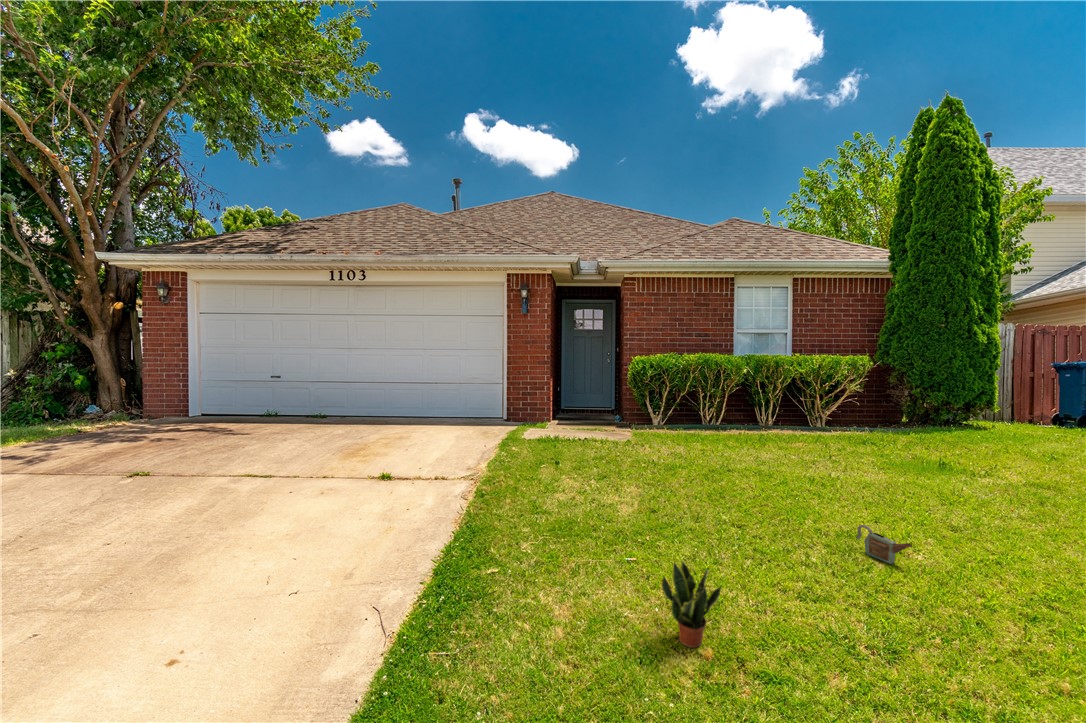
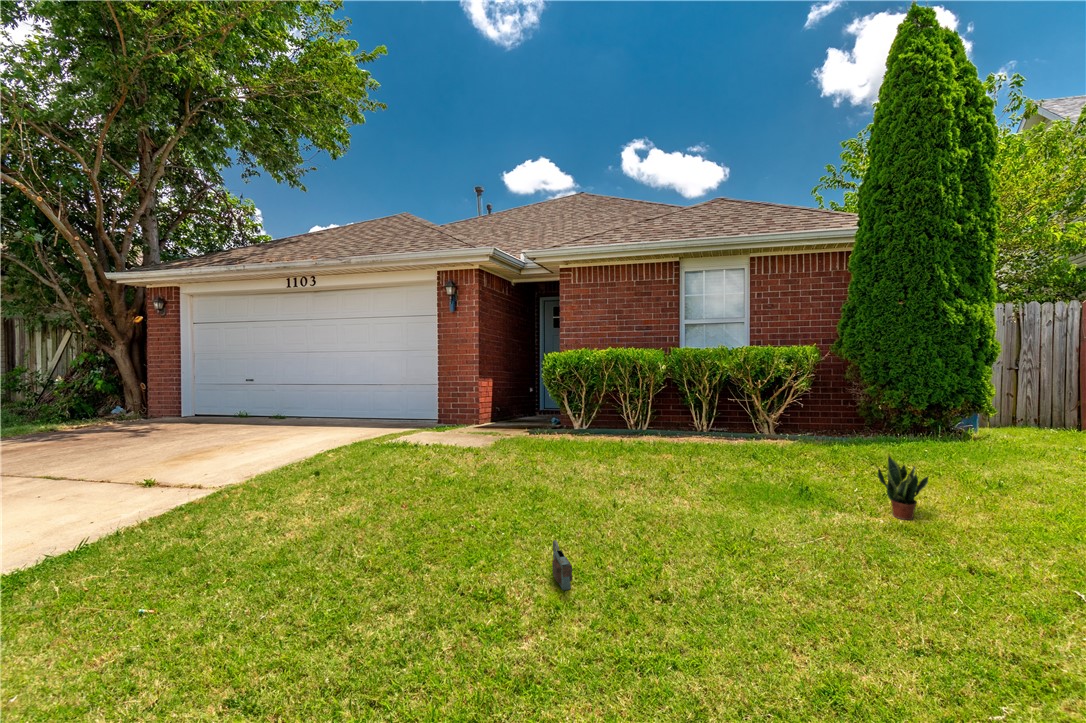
potted plant: present [662,562,721,648] -> present [878,455,929,520]

